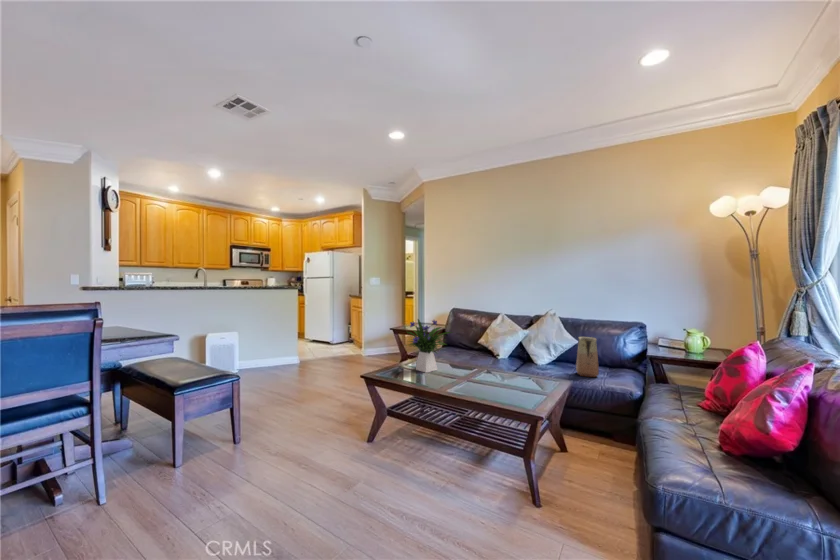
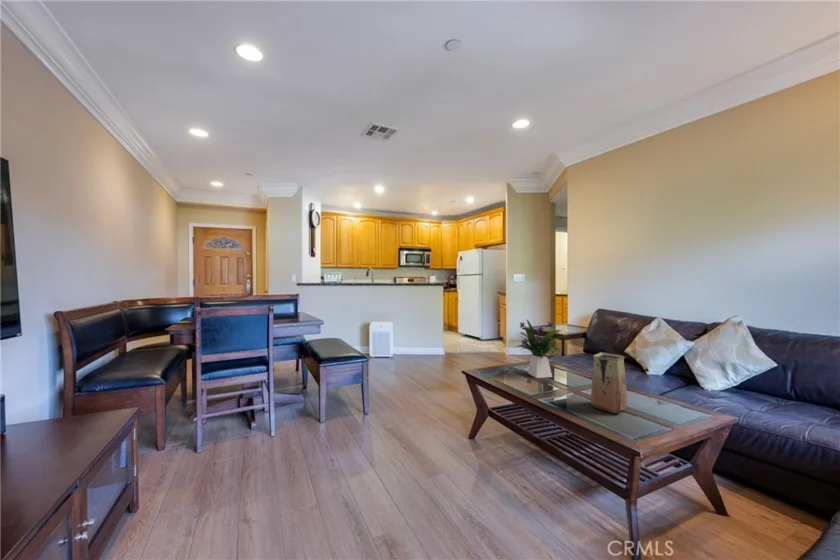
vase: present [576,337,599,377] -> present [591,353,627,413]

